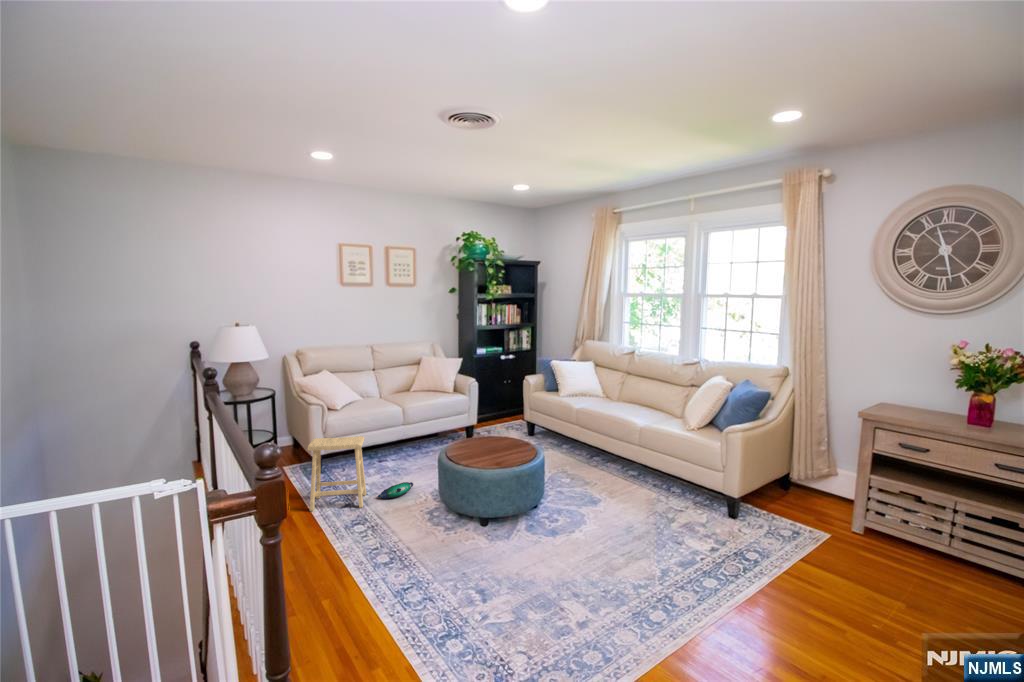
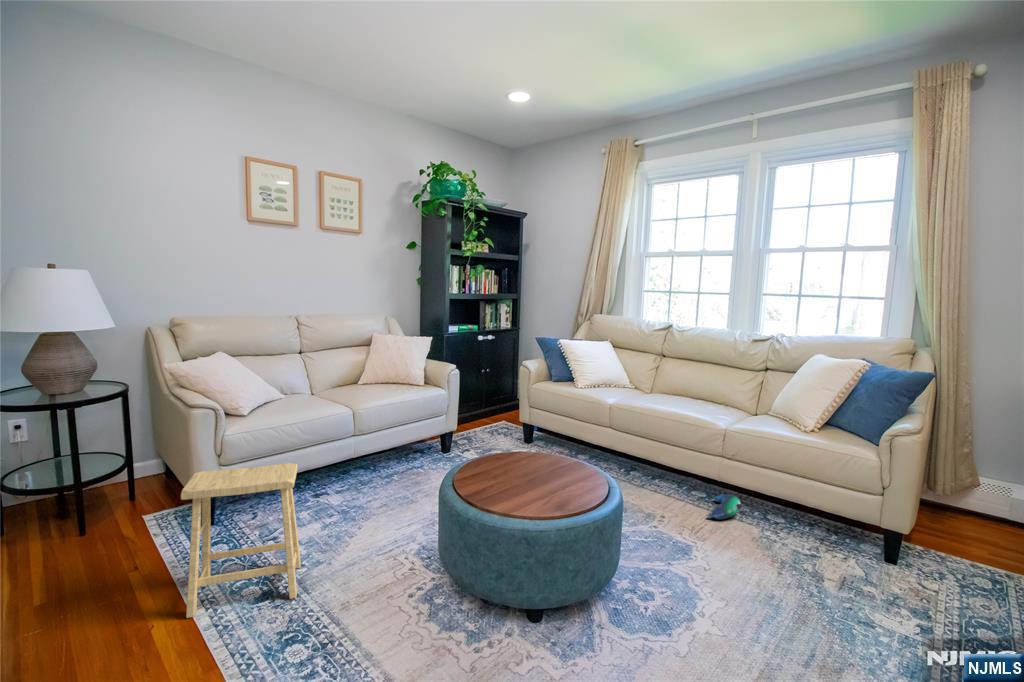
plush toy: present [378,482,413,499] -> present [708,494,742,519]

